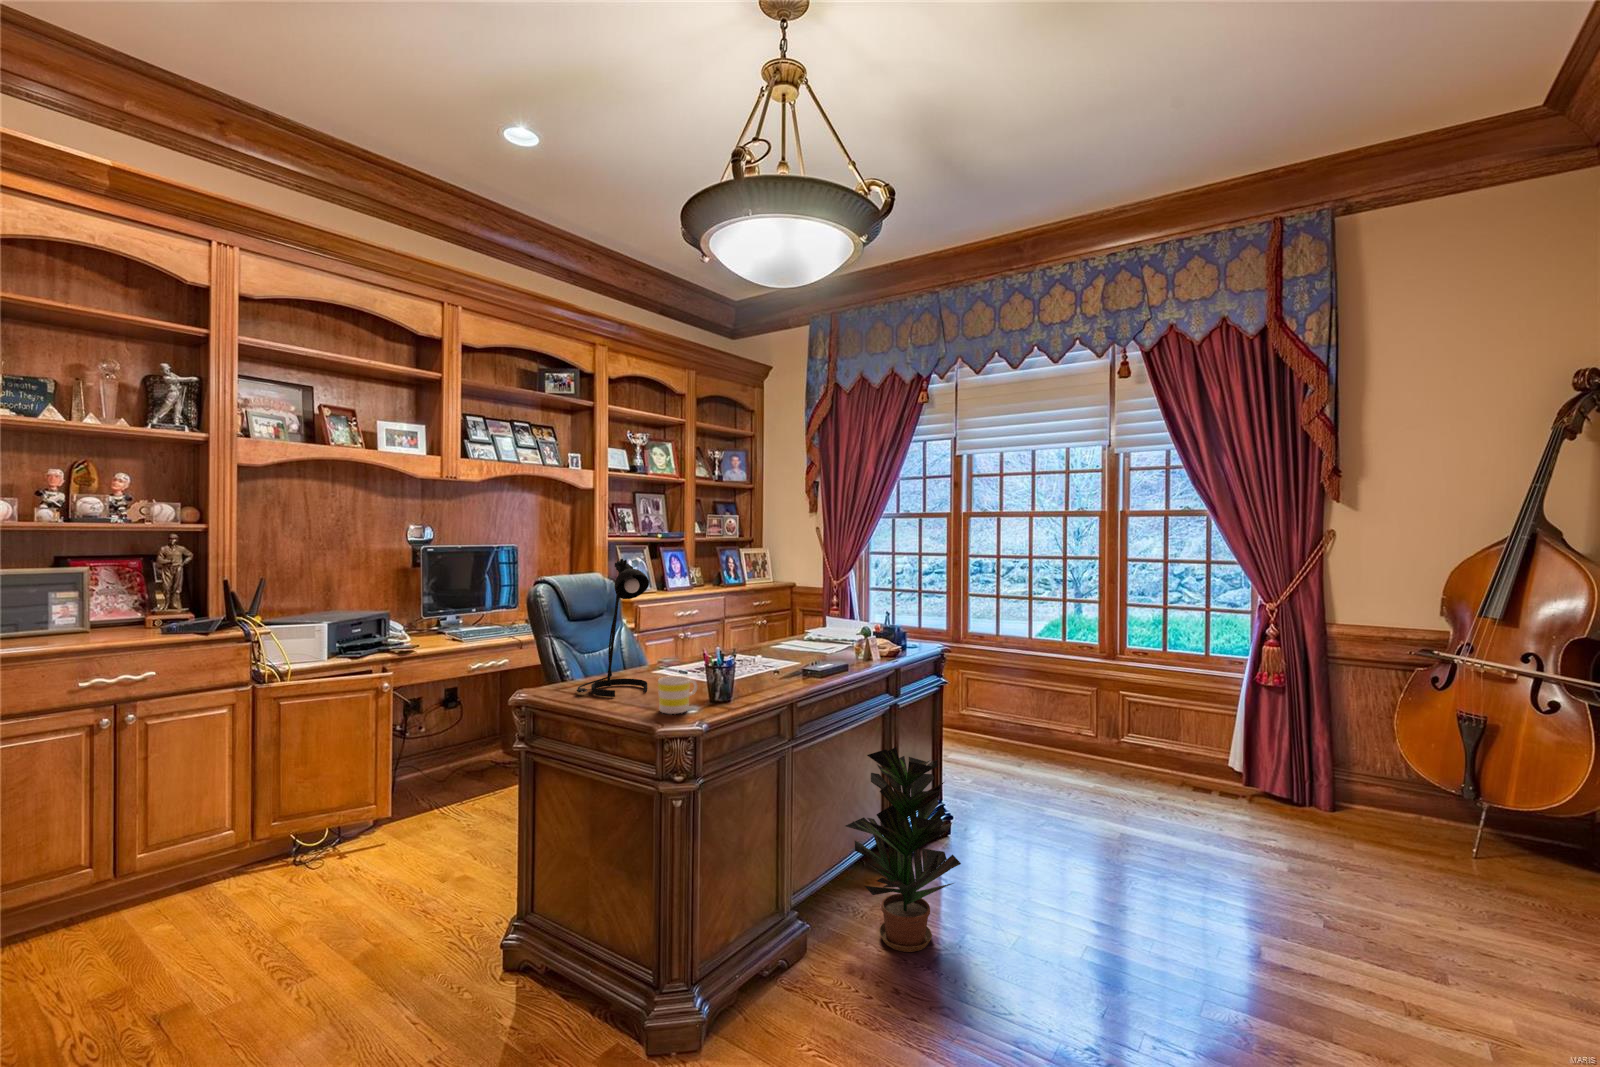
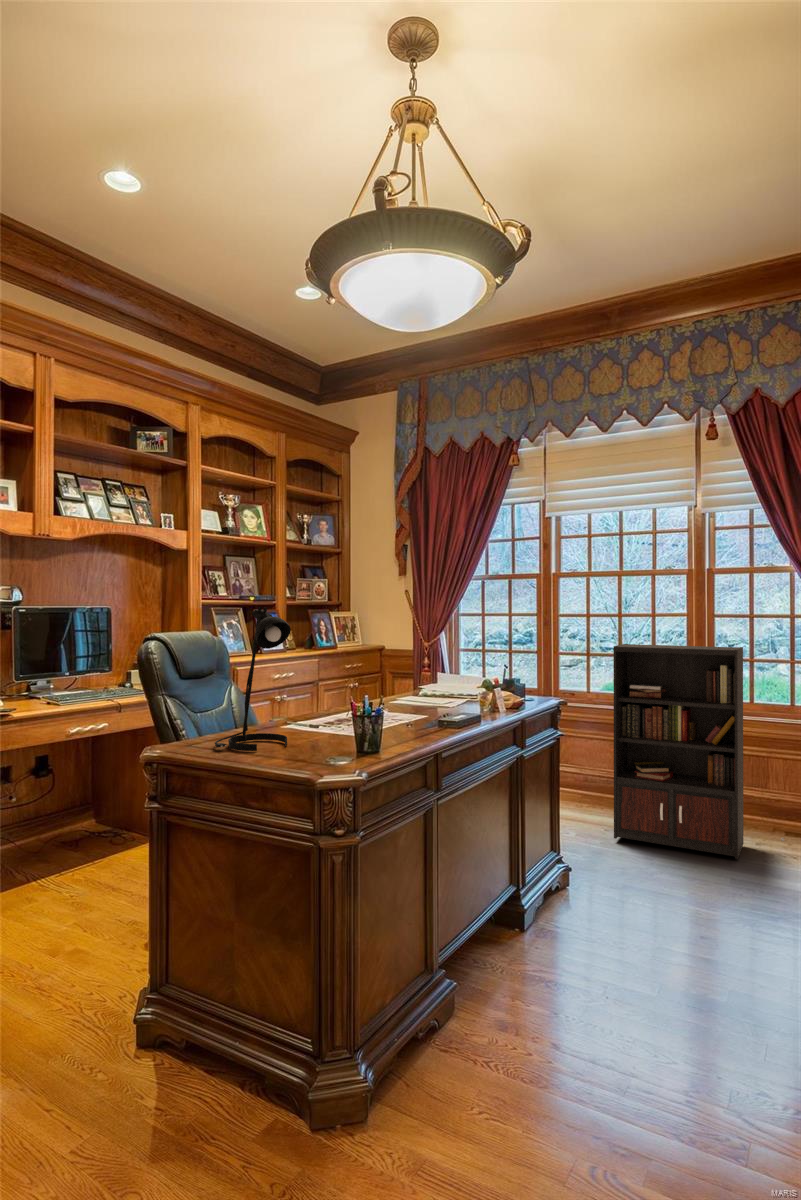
bookcase: none [1008,587,1186,810] -> present [613,644,784,859]
mug: present [658,676,697,714] -> none [309,726,348,765]
potted plant: present [846,747,961,952] -> none [483,798,604,1007]

